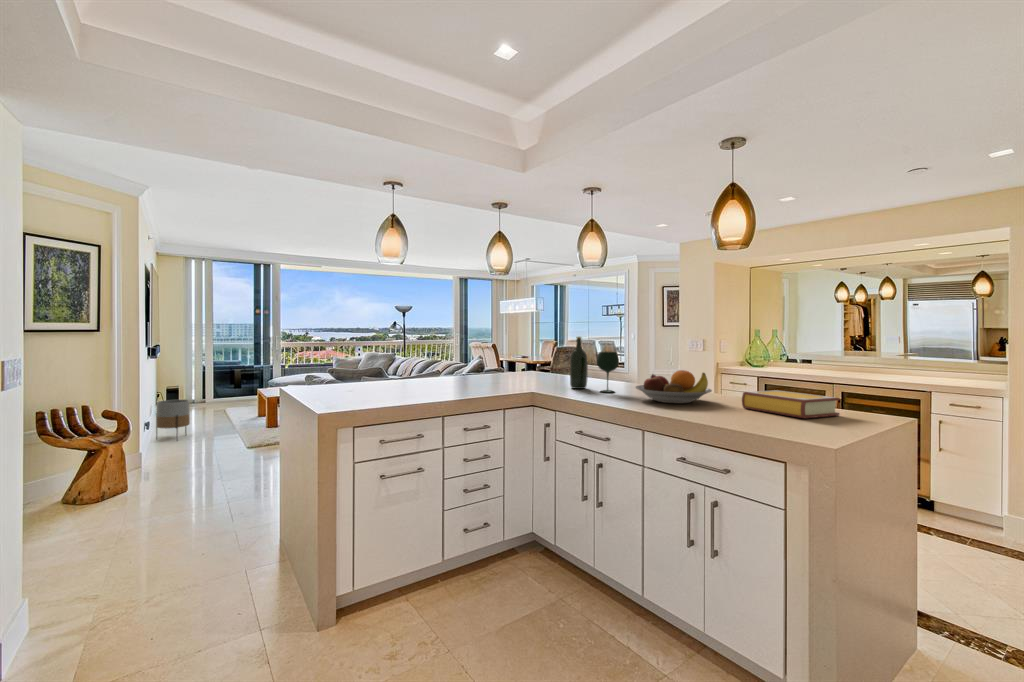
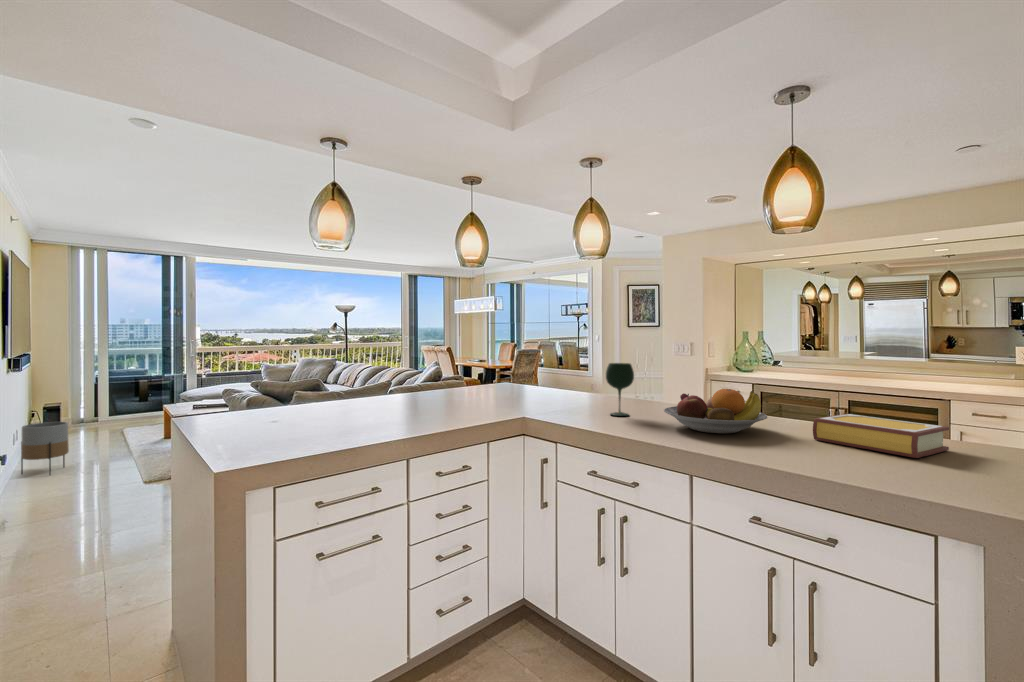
wine bottle: present [570,337,588,389] -> none [568,344,590,410]

